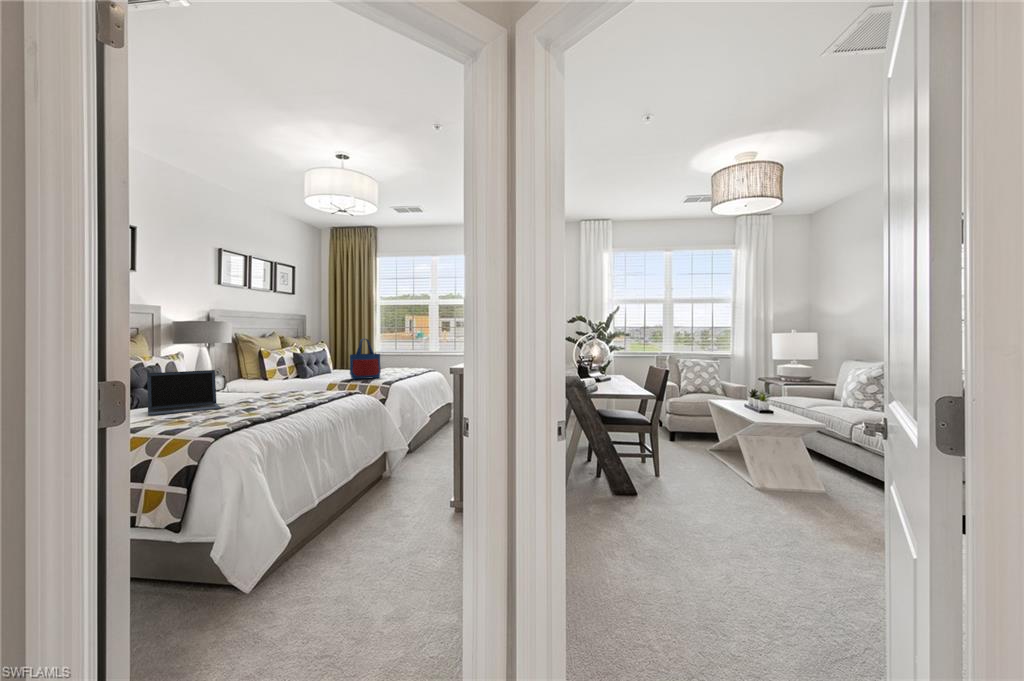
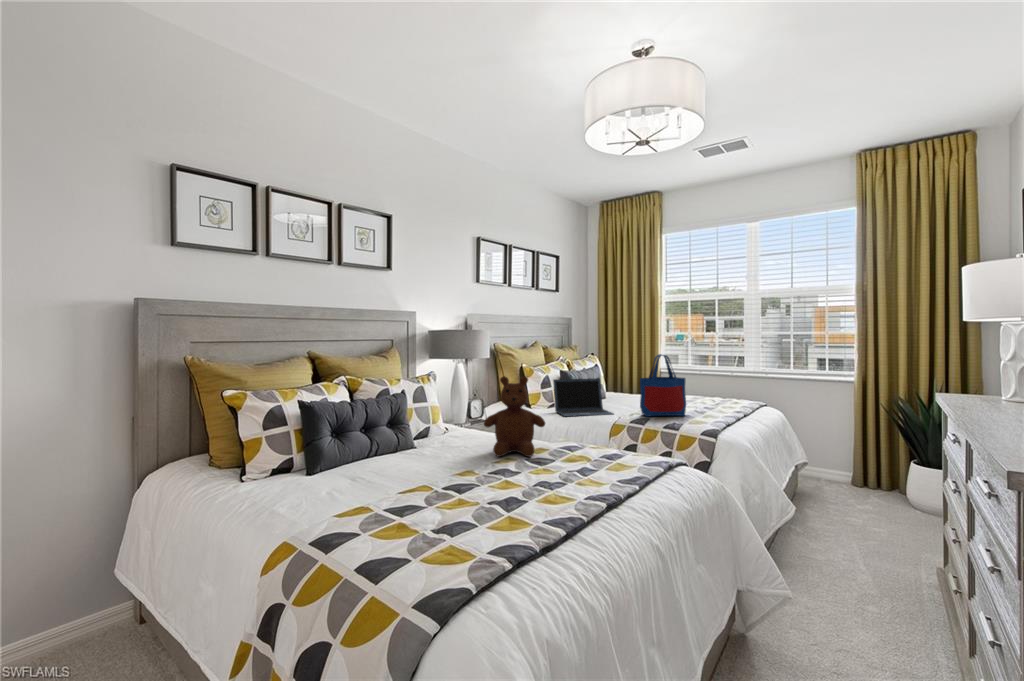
teddy bear: none [229,349,276,401] -> present [484,376,545,457]
laptop: present [147,370,221,416] -> present [553,378,614,417]

